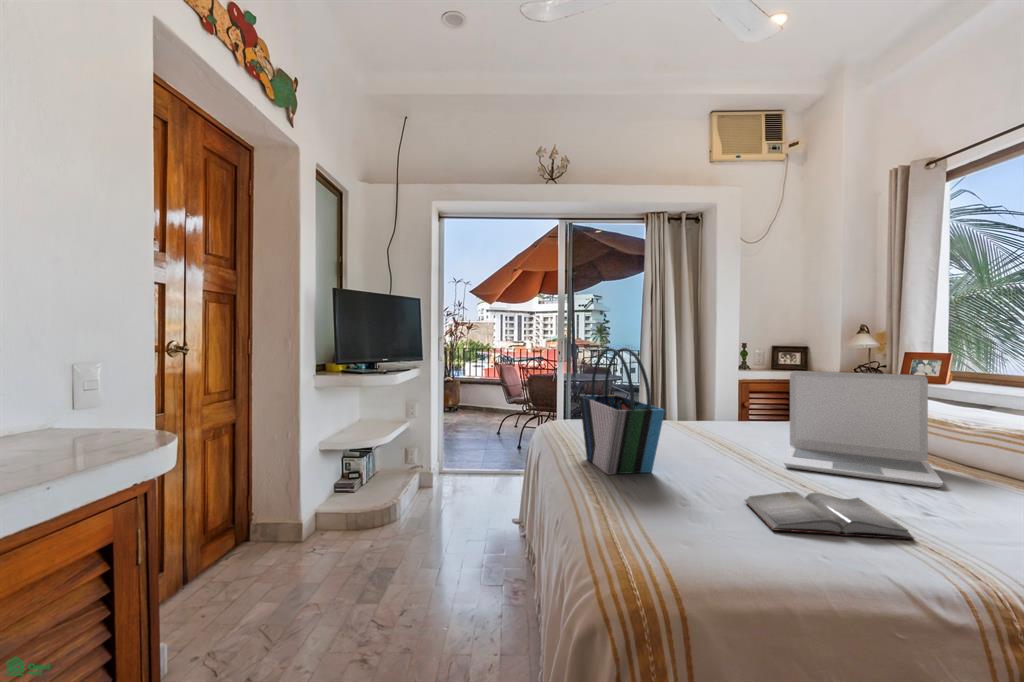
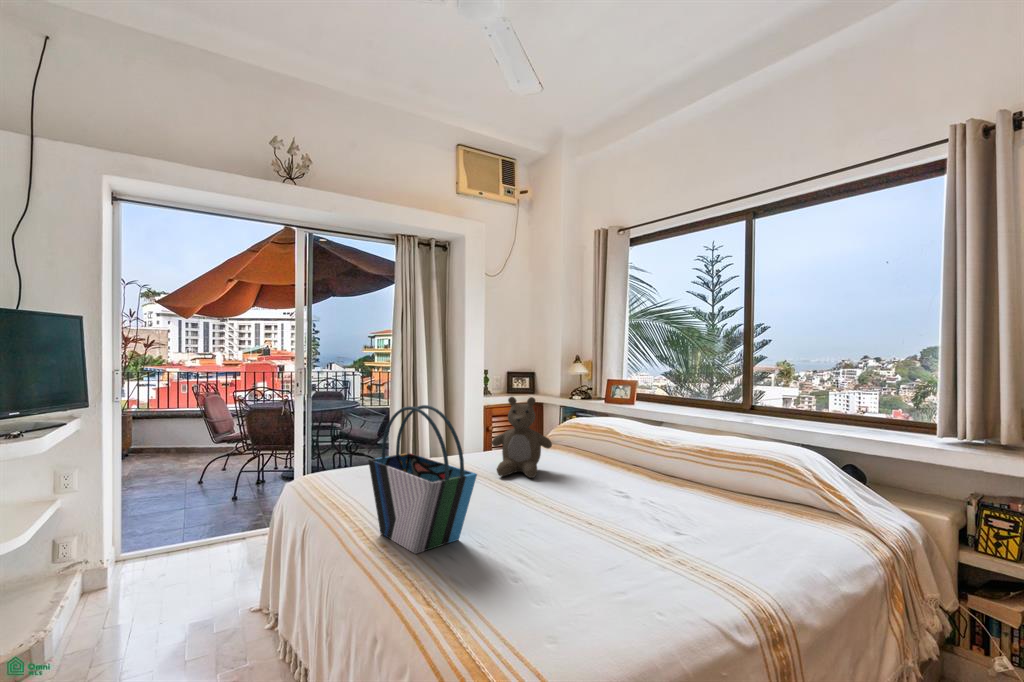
teddy bear: none [721,357,792,442] -> present [492,397,552,478]
laptop: present [784,371,943,487] -> none [558,413,673,508]
hardback book: present [744,492,915,539] -> none [558,536,690,592]

